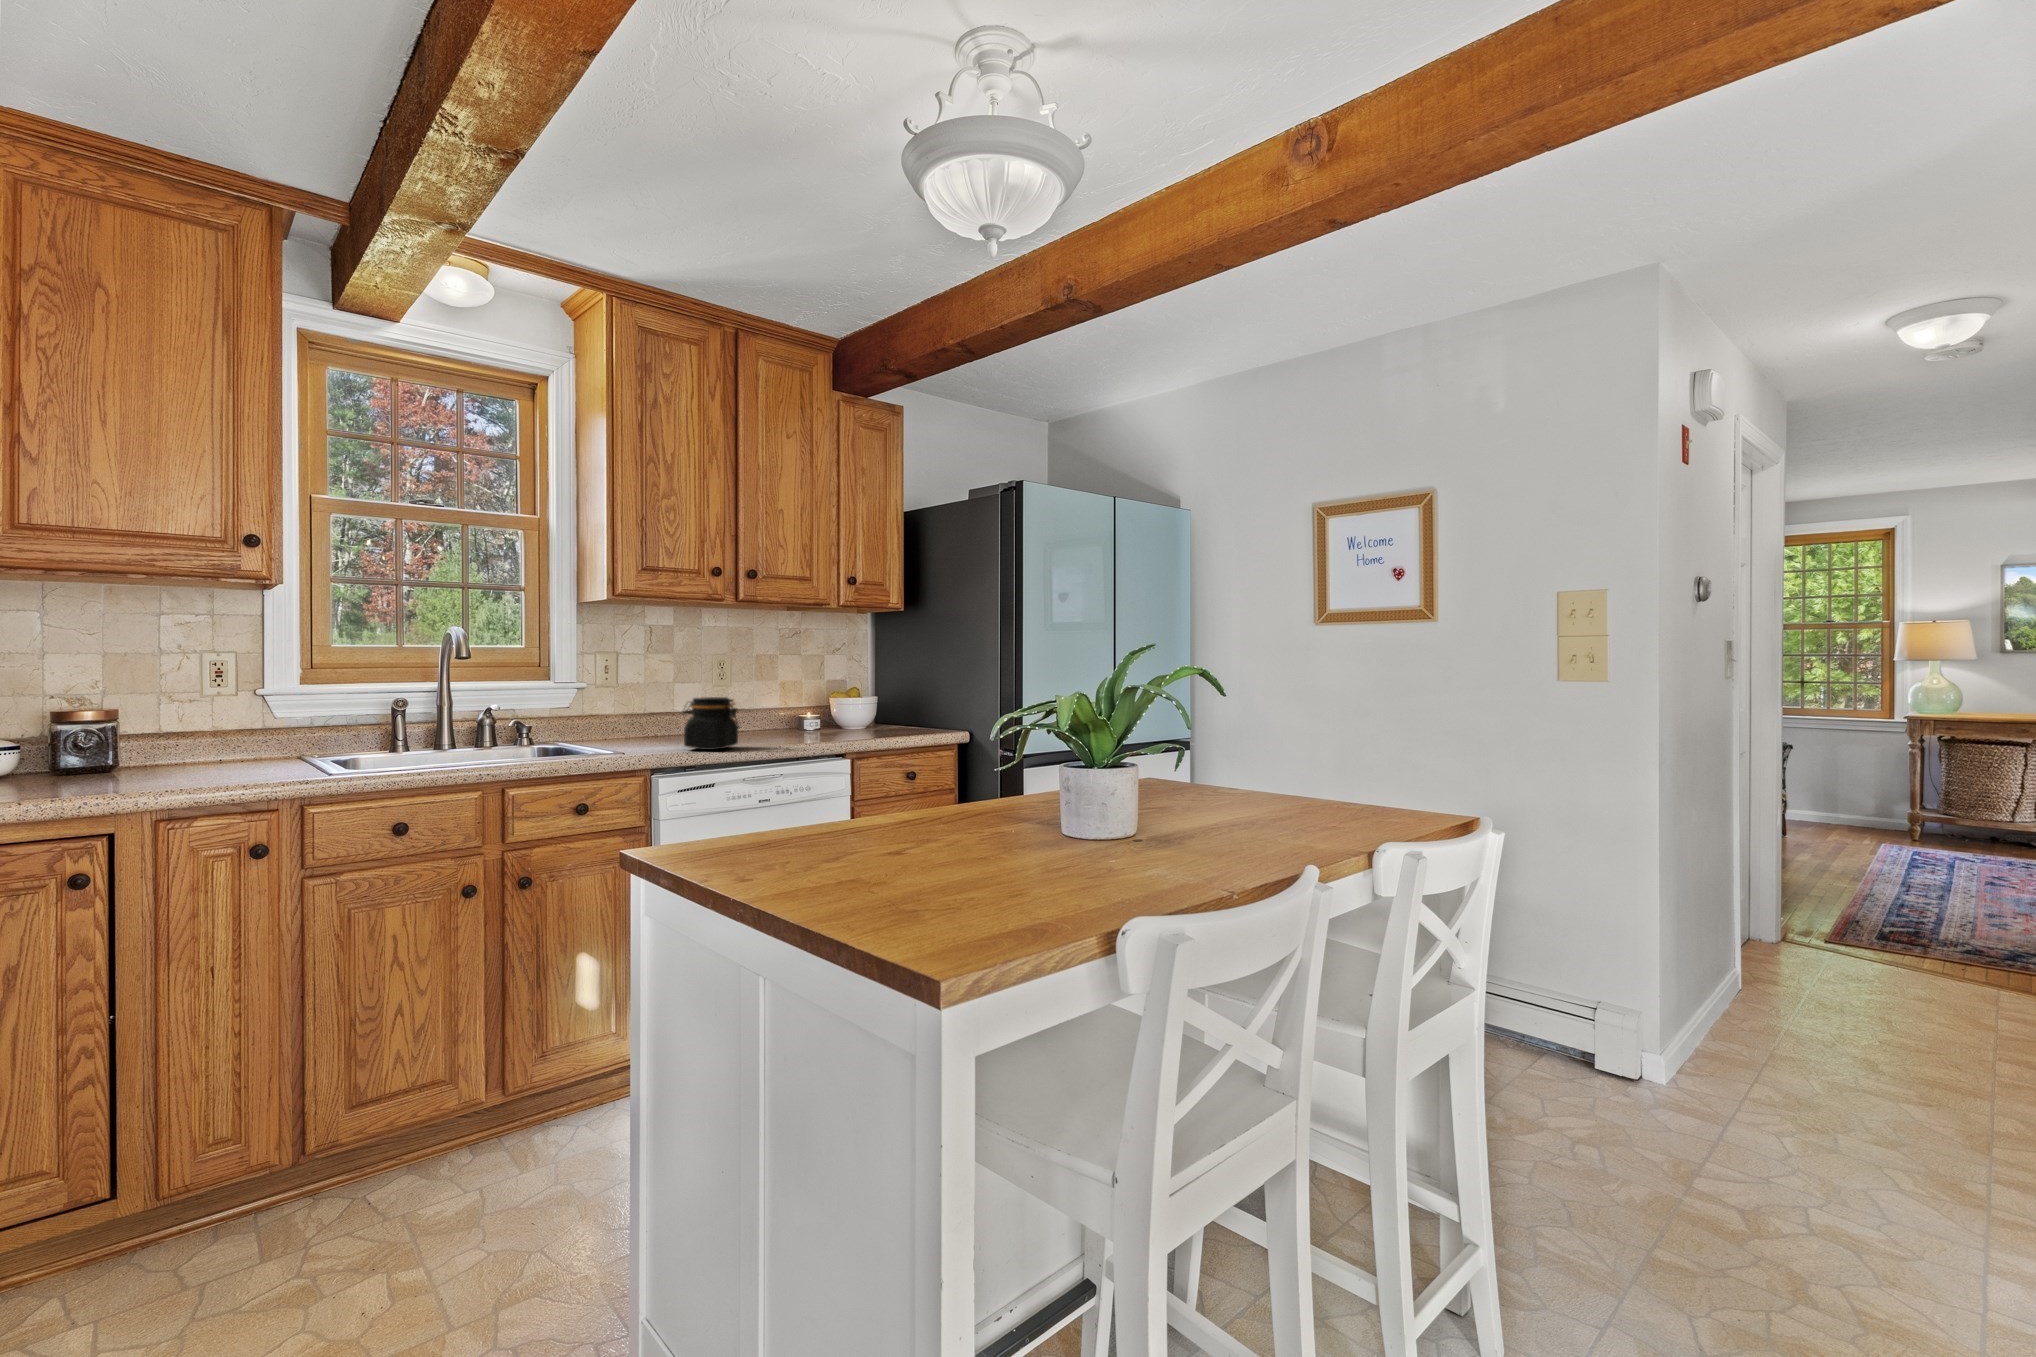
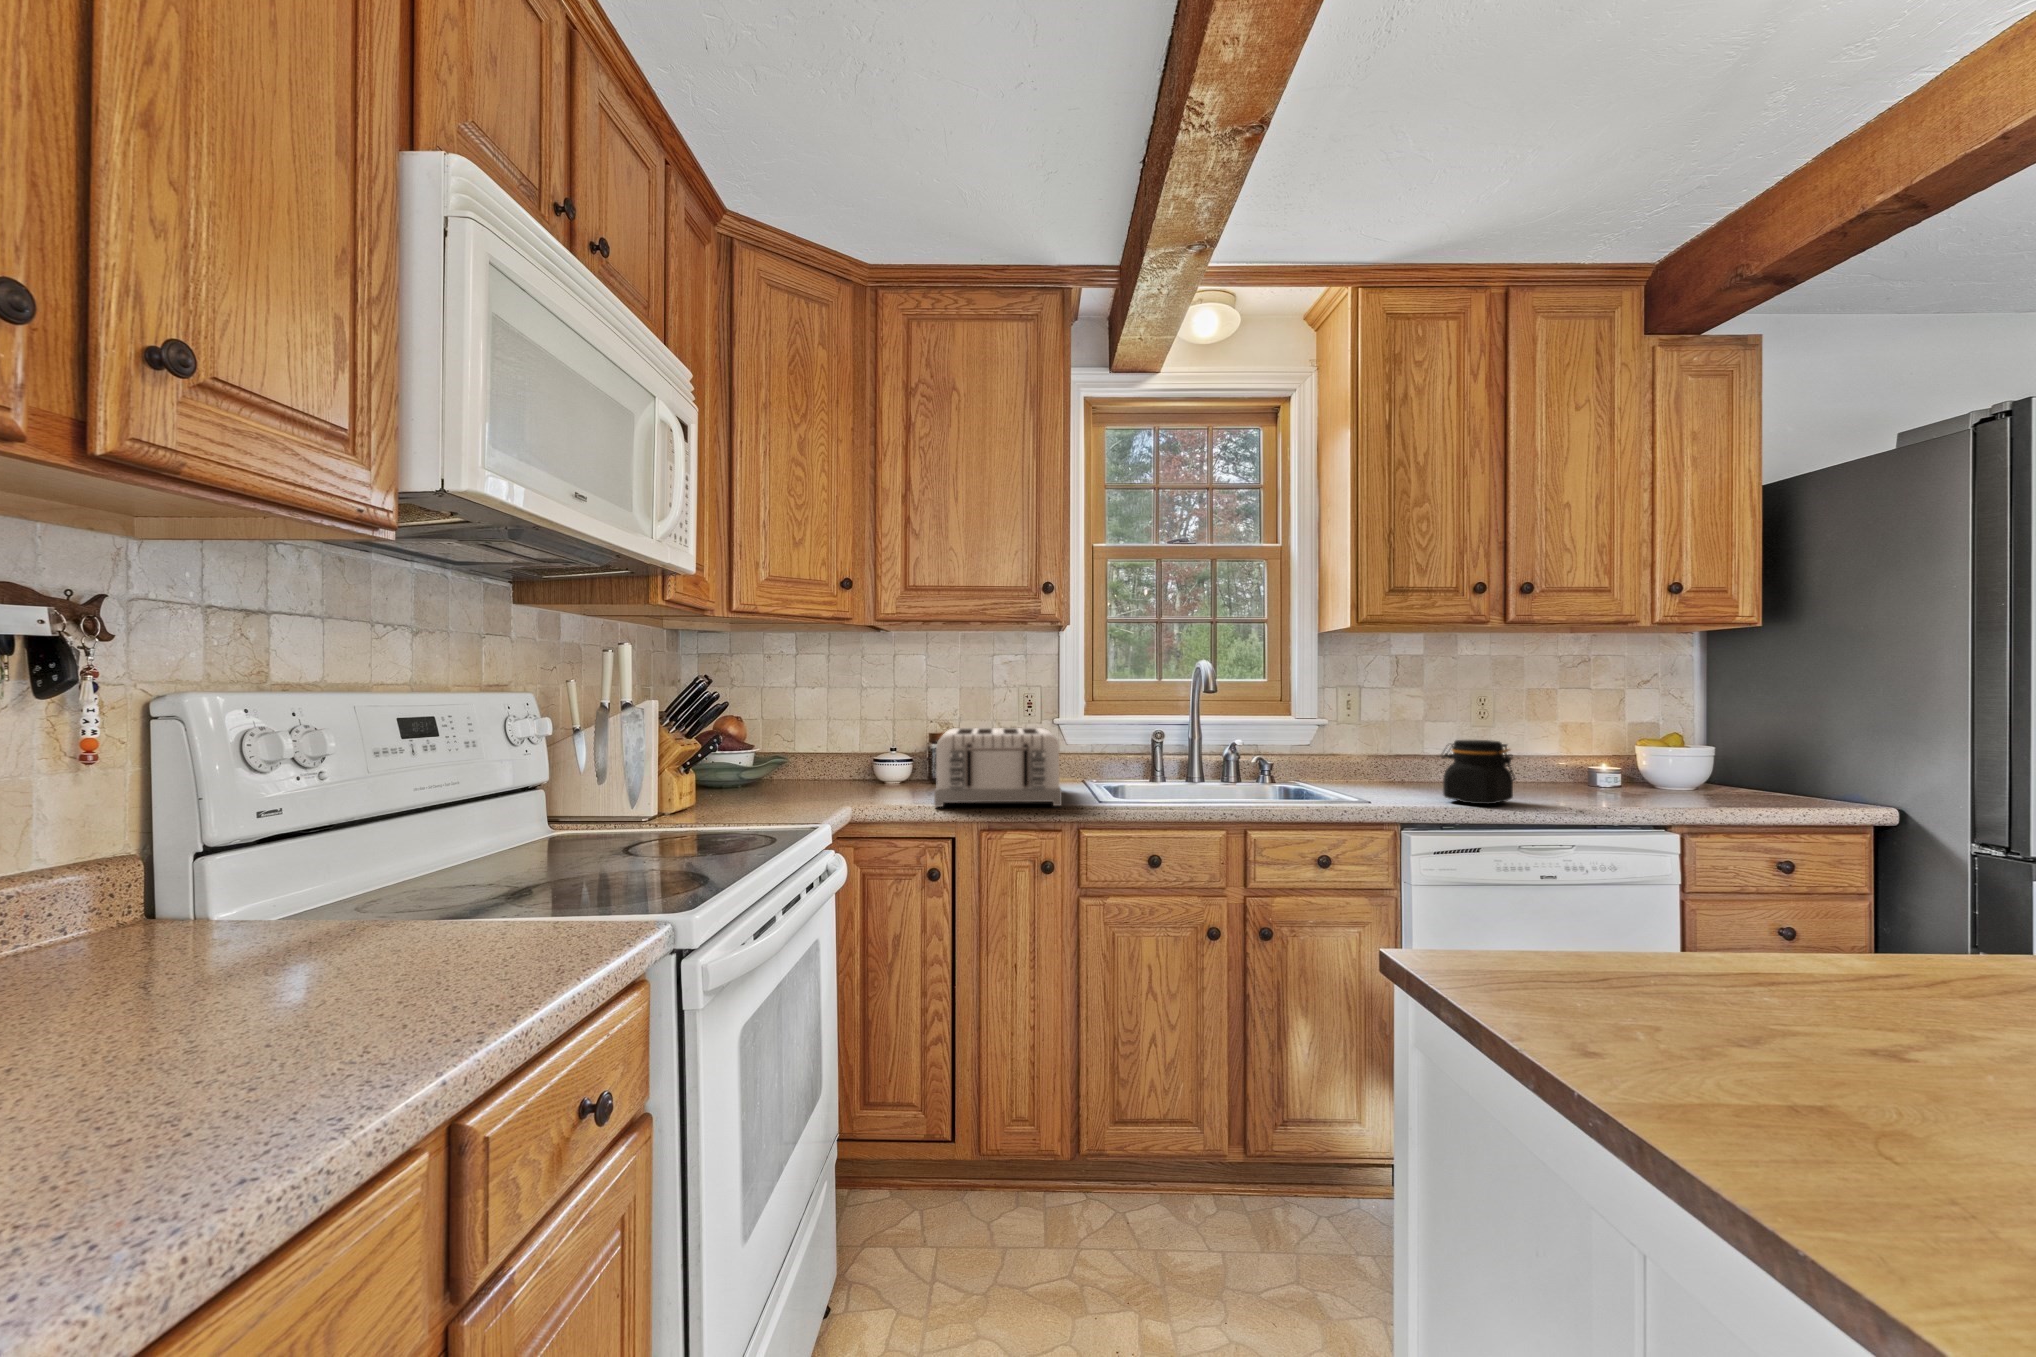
toaster: none [89,700,283,794] -> present [934,728,1062,807]

